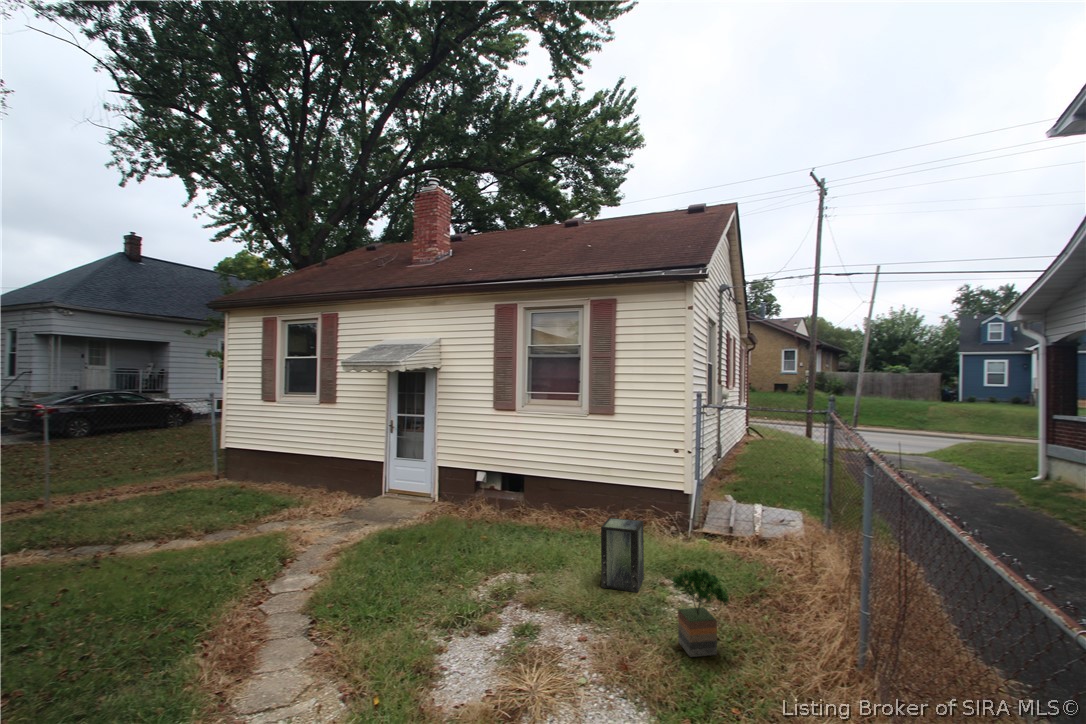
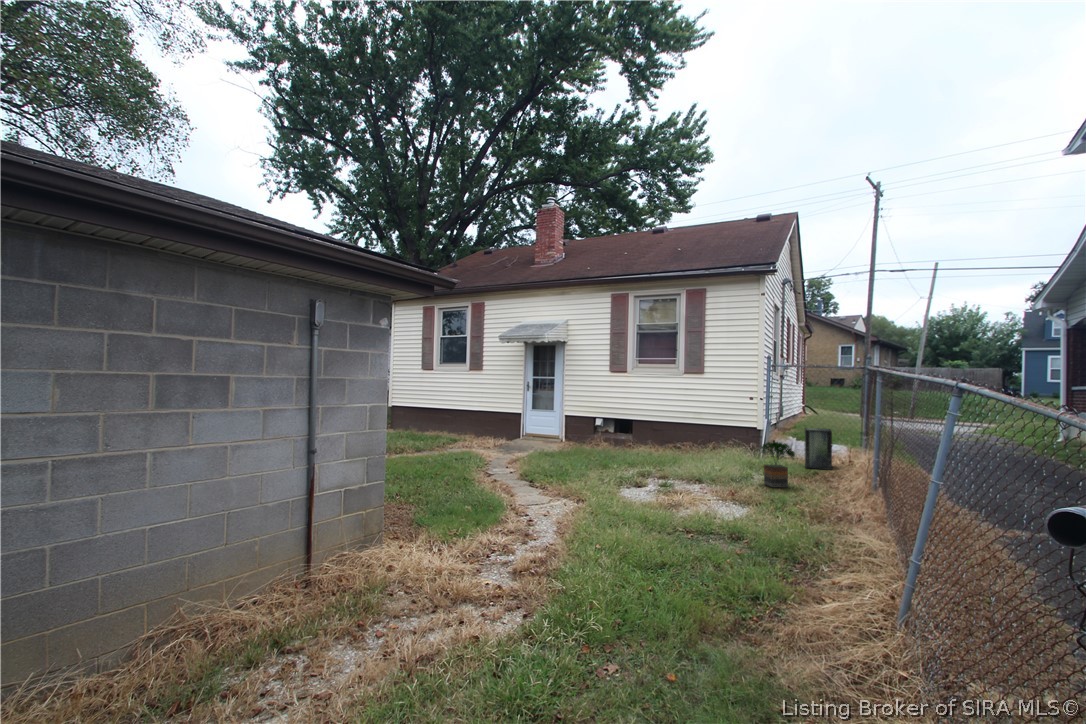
storage box: present [601,518,644,592] -> present [805,428,832,470]

